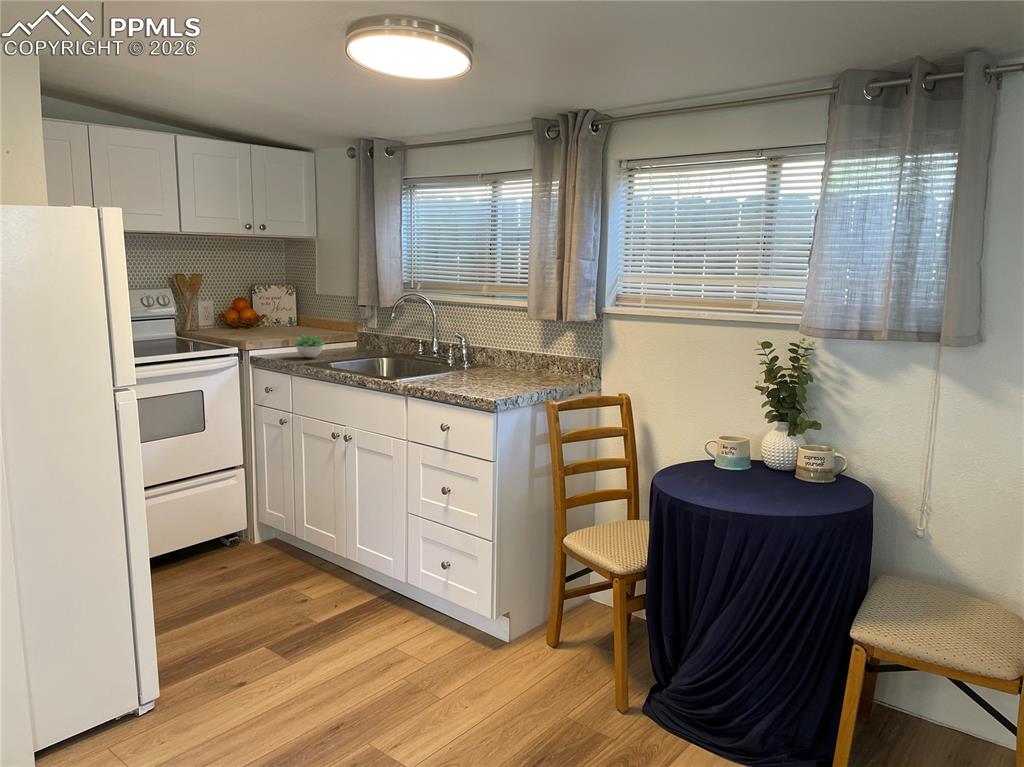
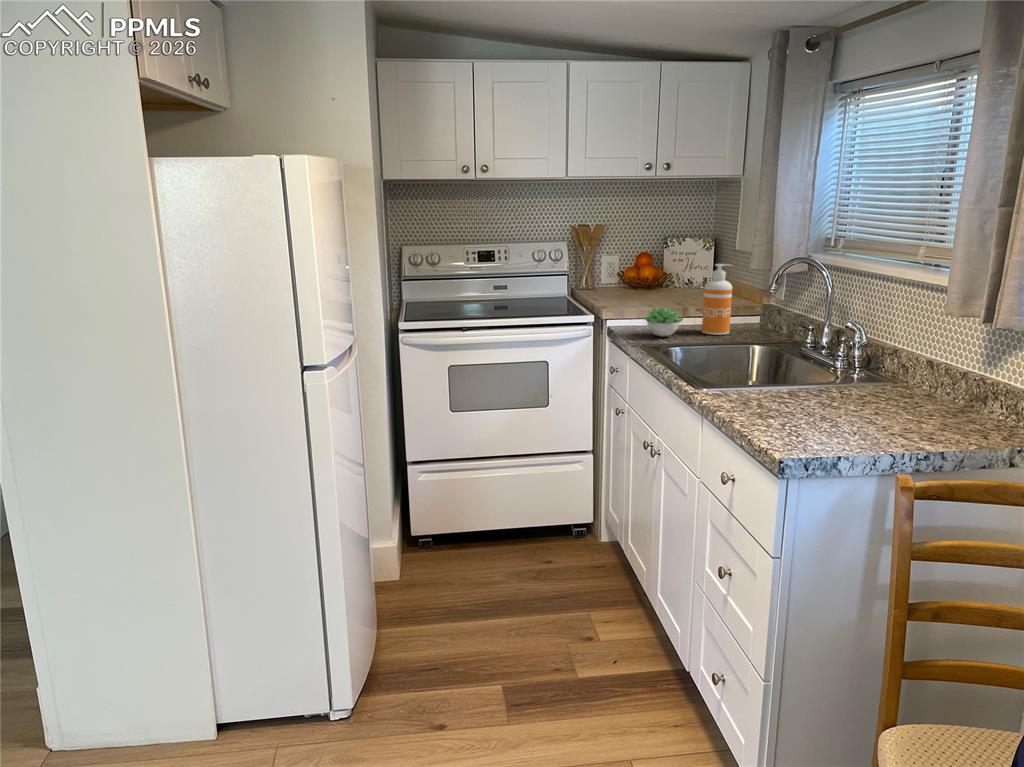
soap dispenser: none [330,301,352,355] -> present [702,264,732,335]

